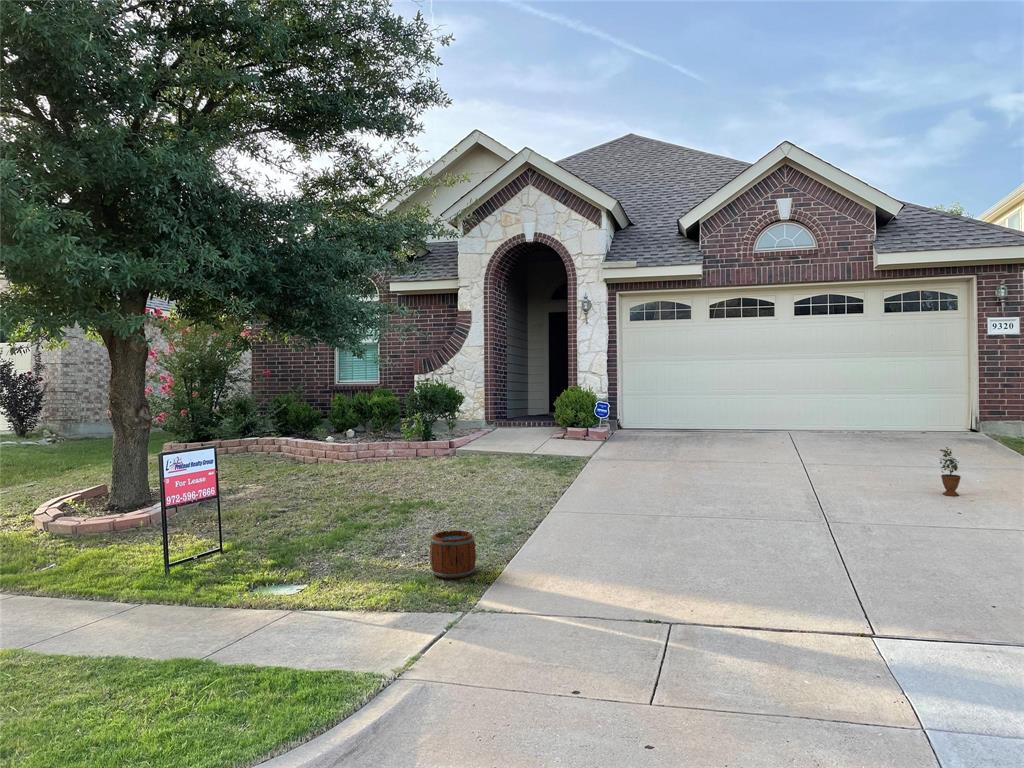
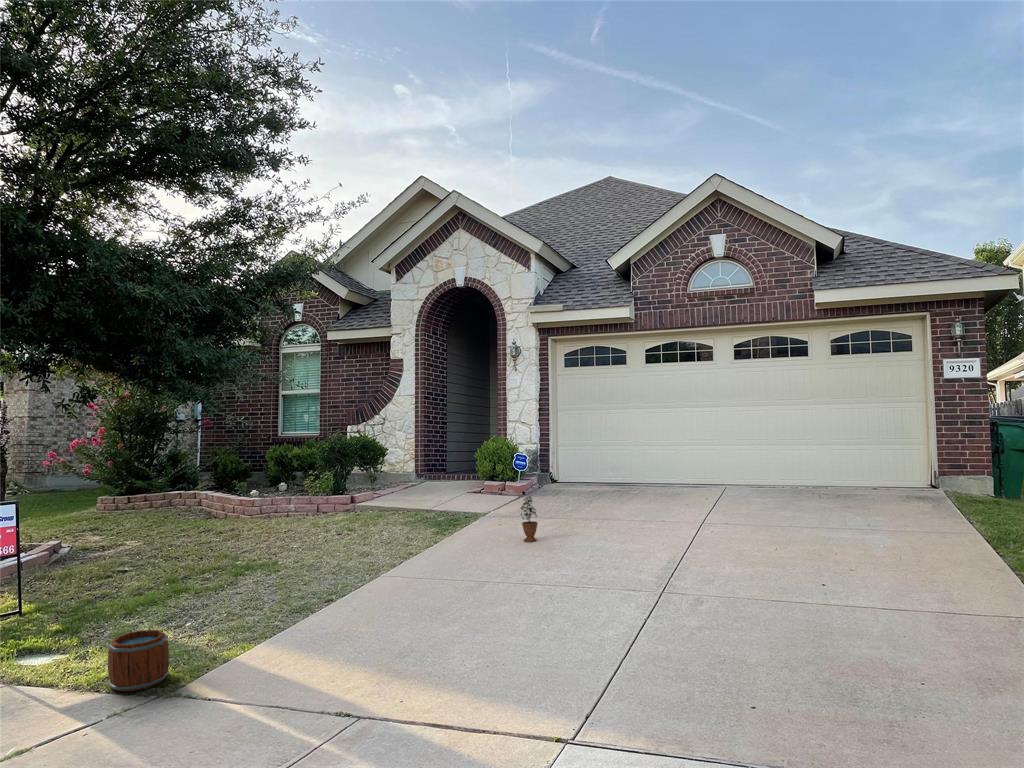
potted plant: present [940,447,961,496] -> present [521,496,538,542]

